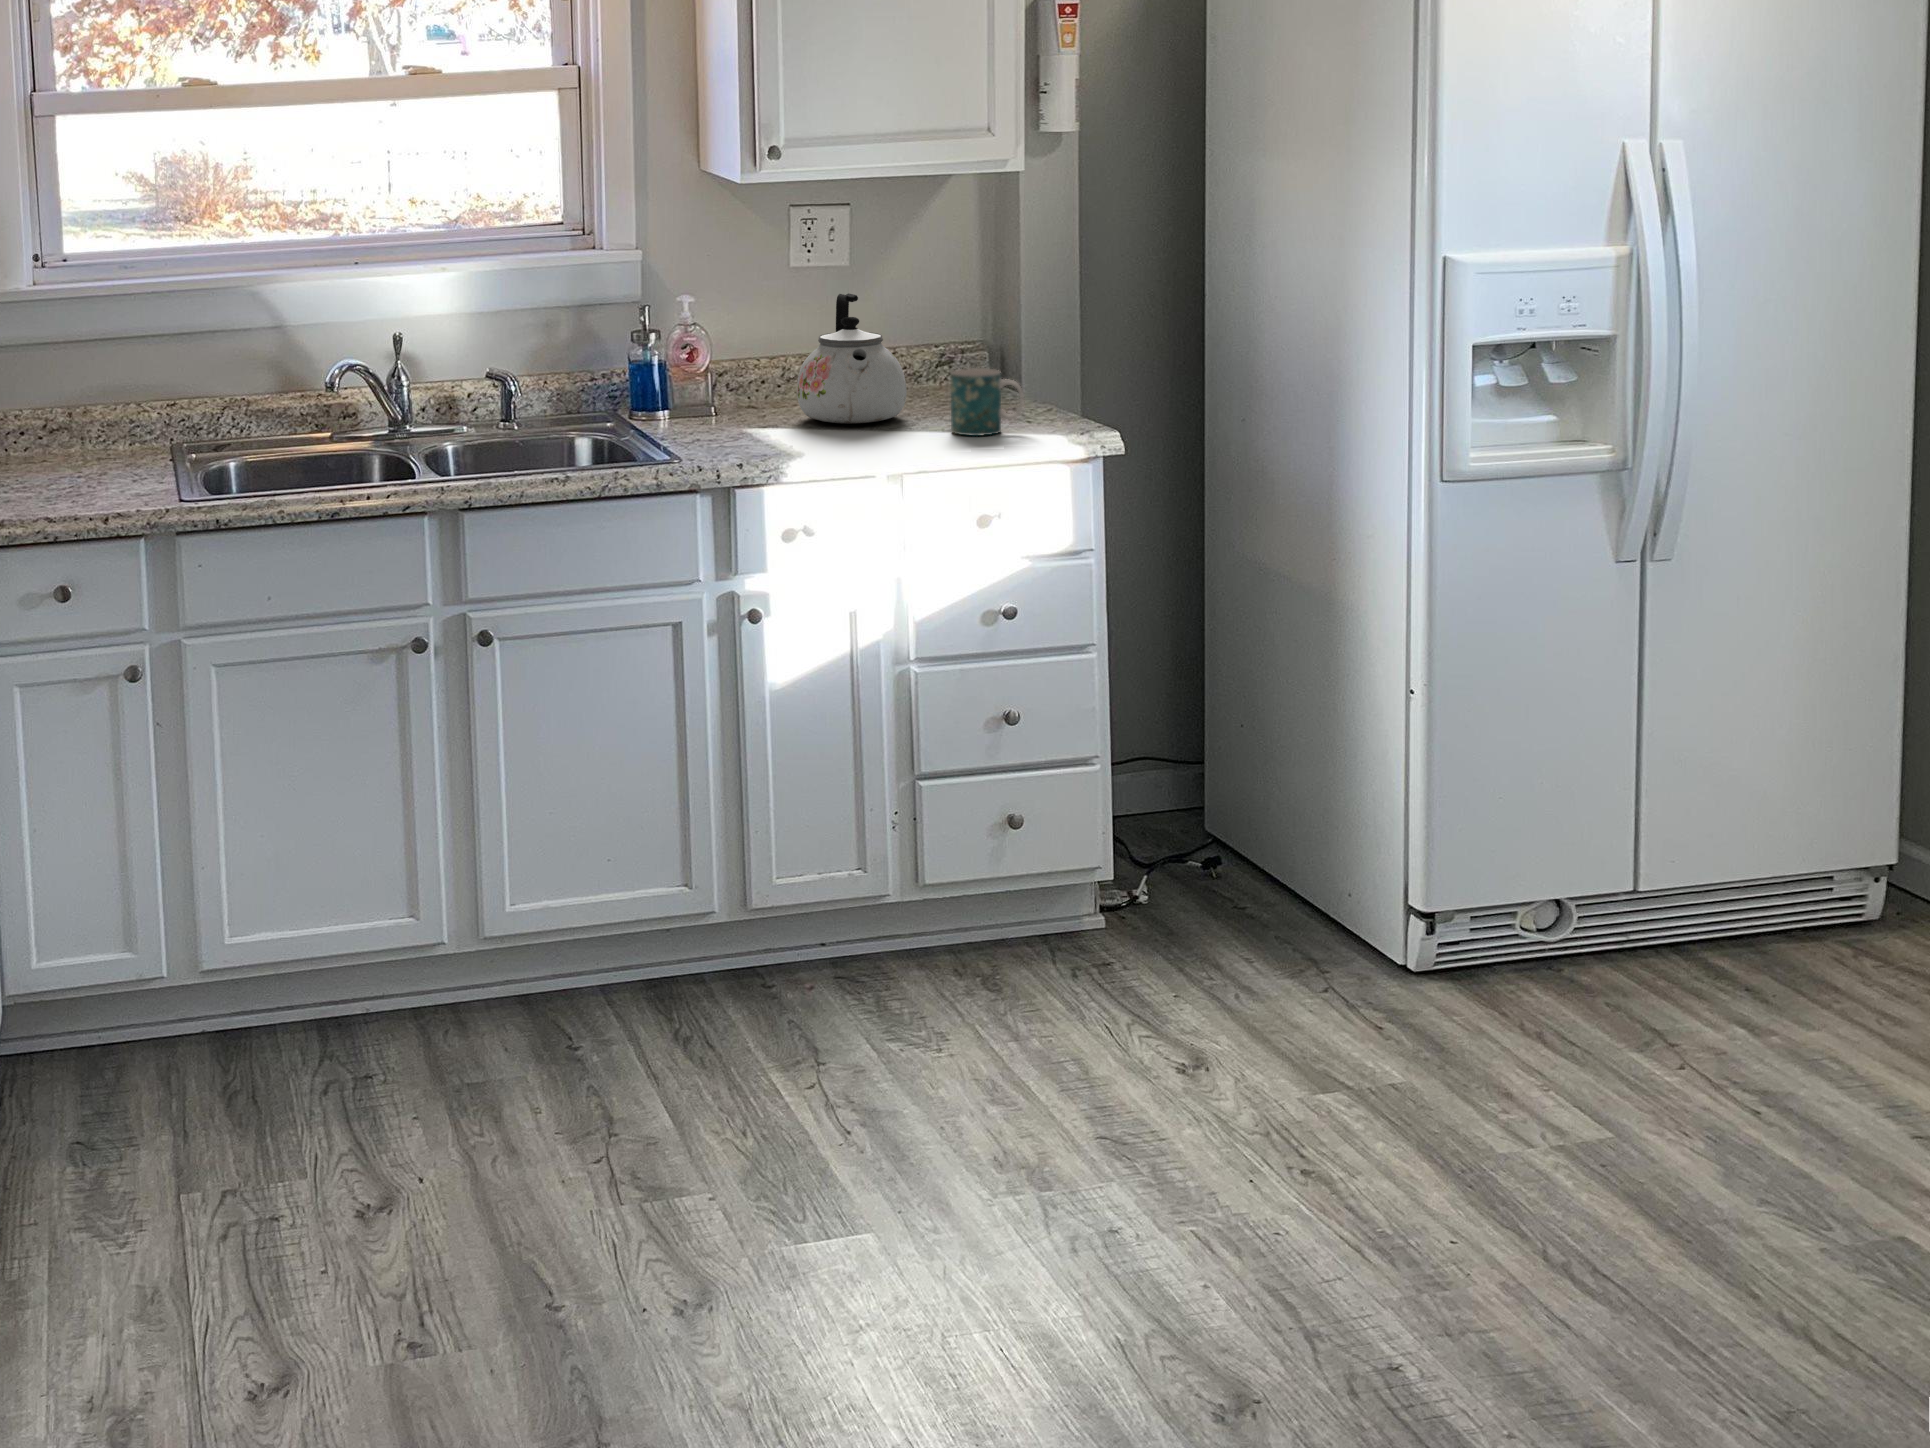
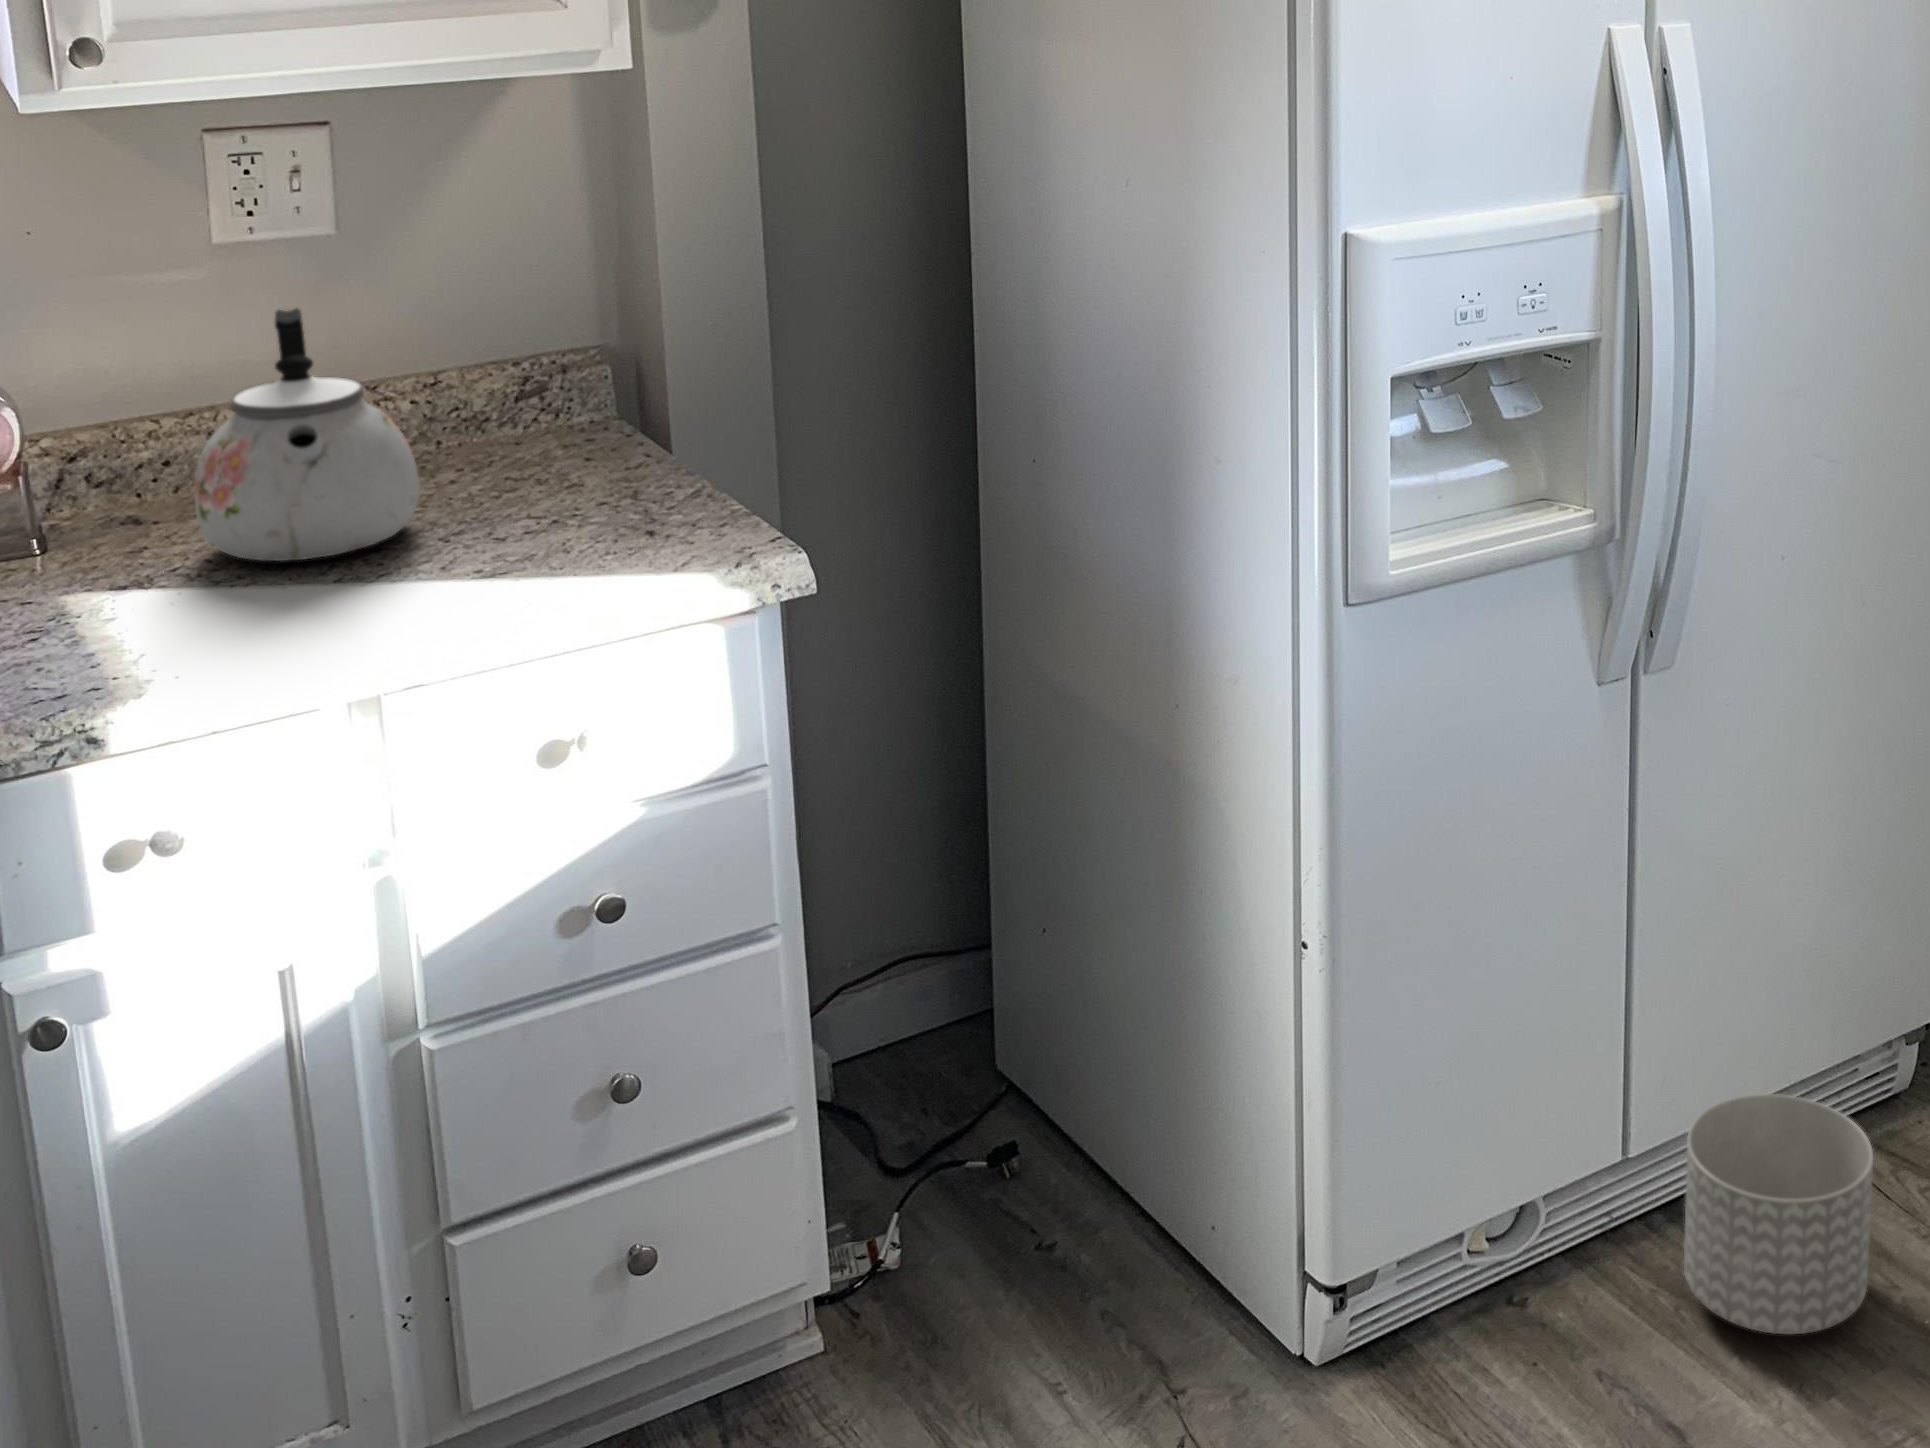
mug: present [950,368,1024,436] -> none [482,446,627,580]
planter: none [1673,858,1811,1002] -> present [1684,1094,1873,1334]

